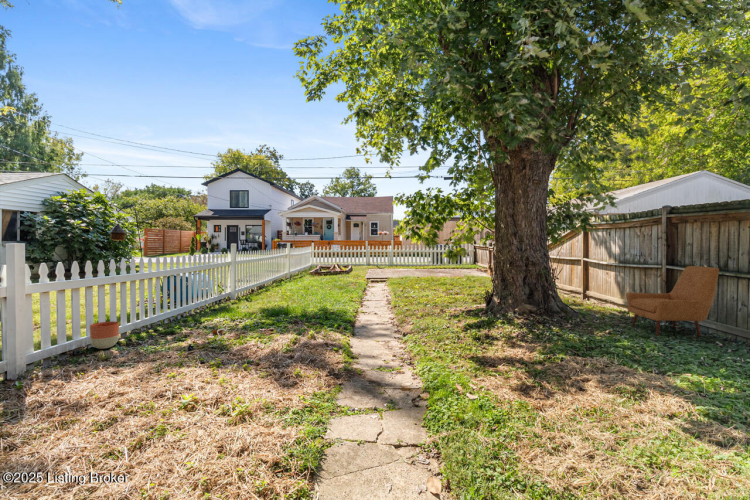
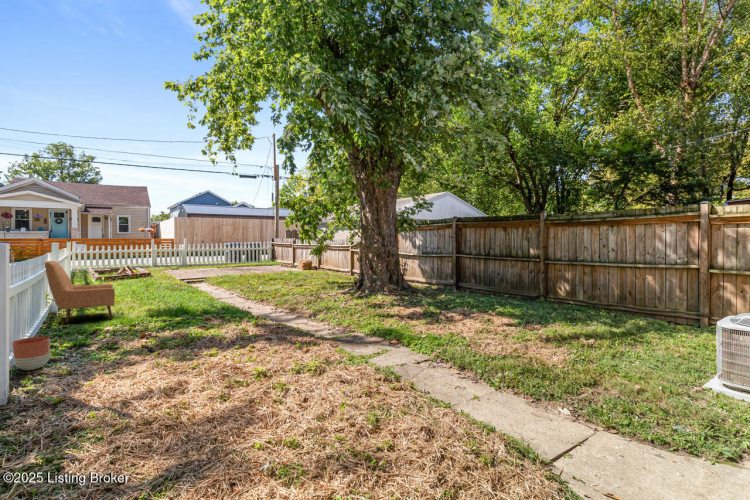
chair: present [626,266,719,336] -> present [45,261,115,323]

